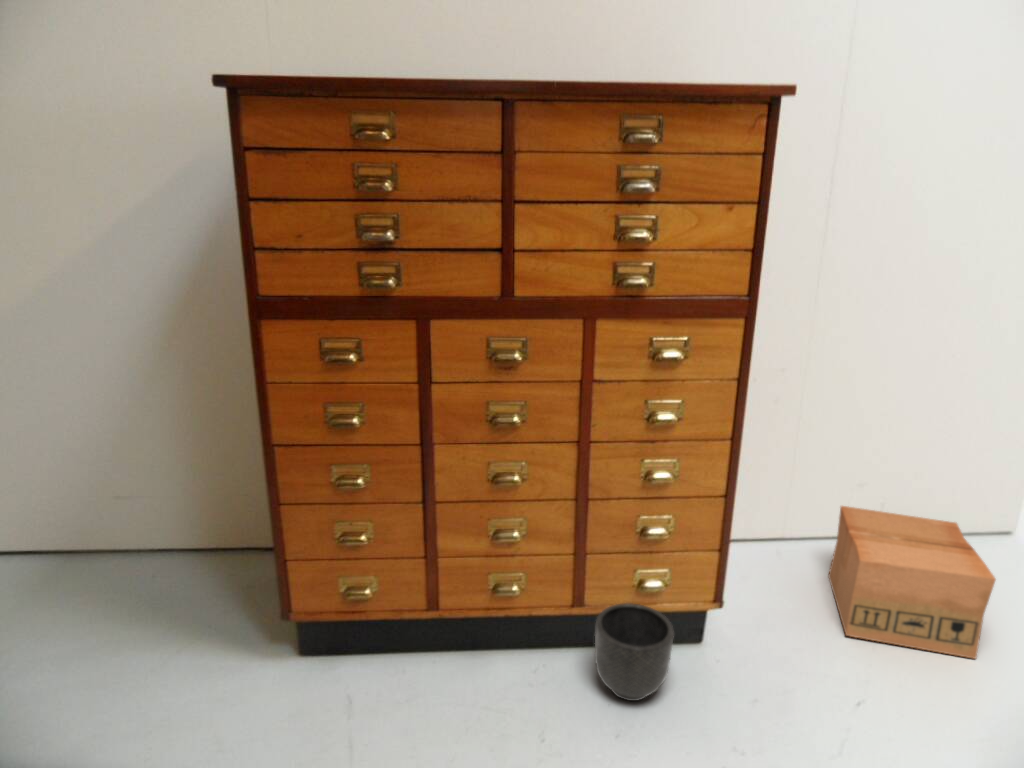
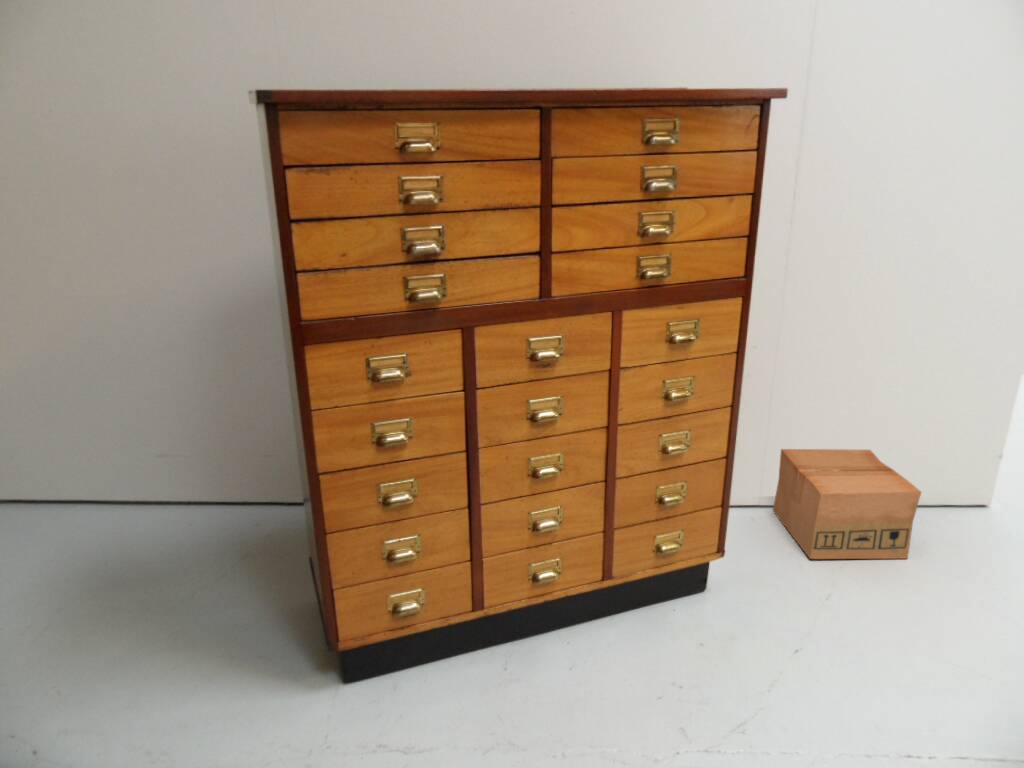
planter: present [595,603,674,701] -> none [636,566,707,653]

